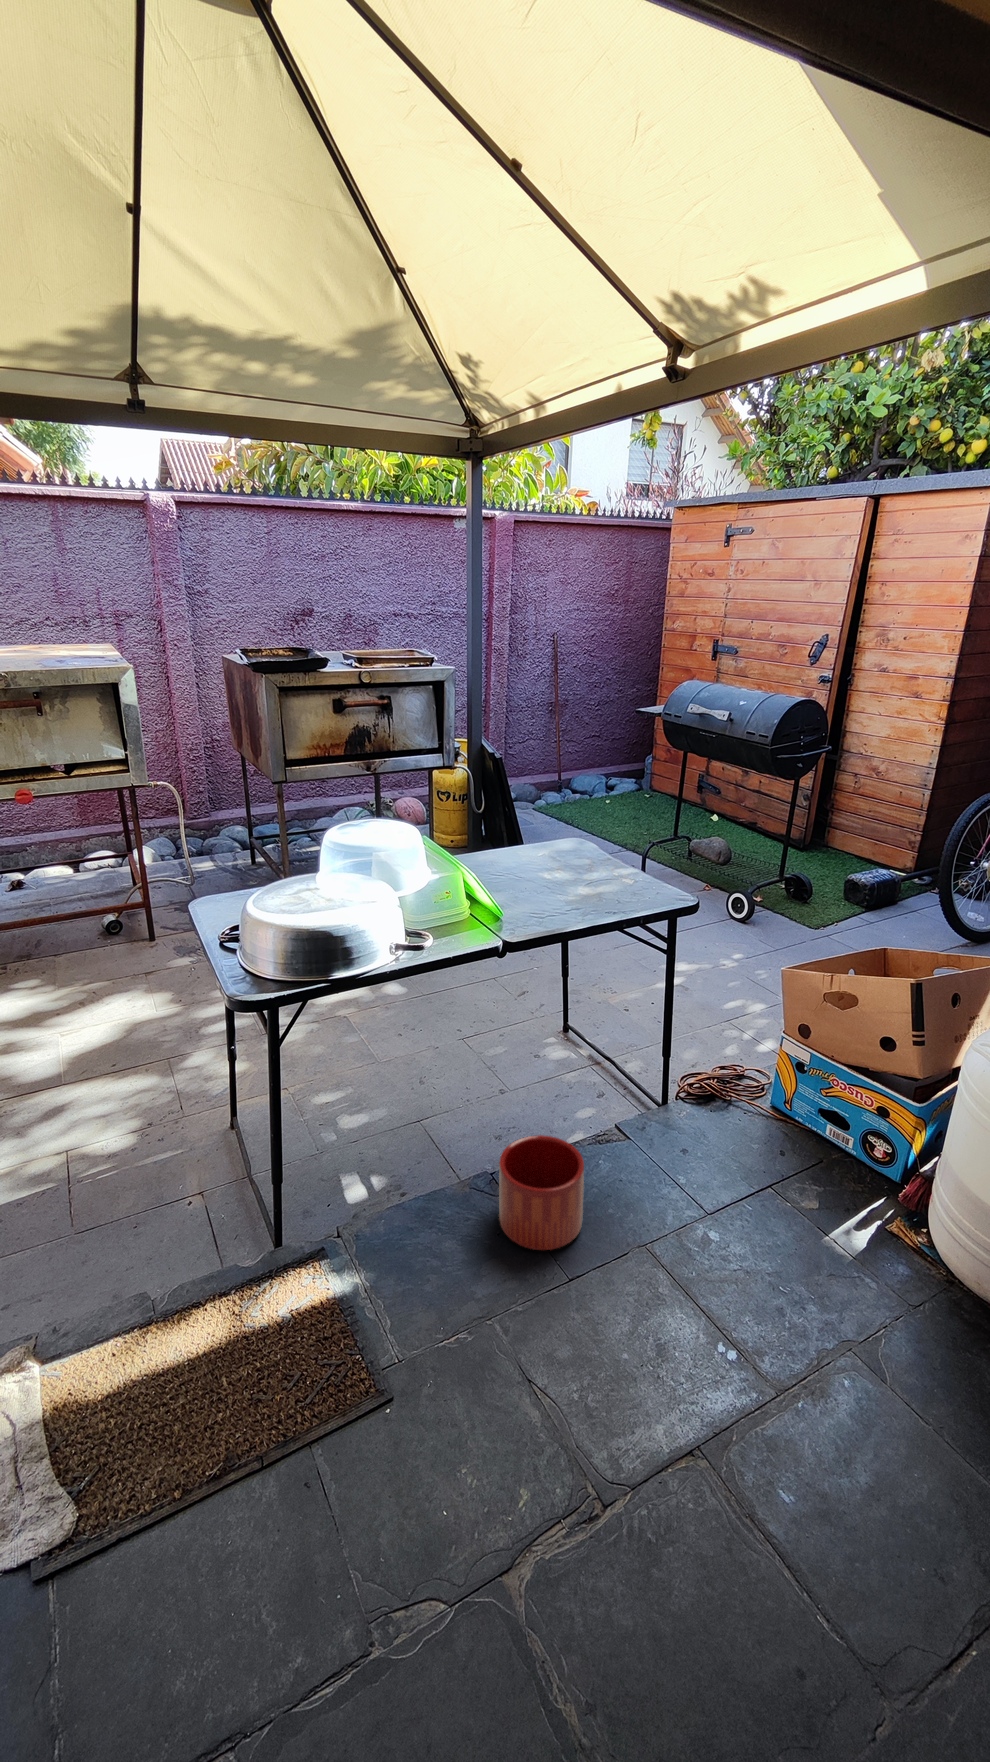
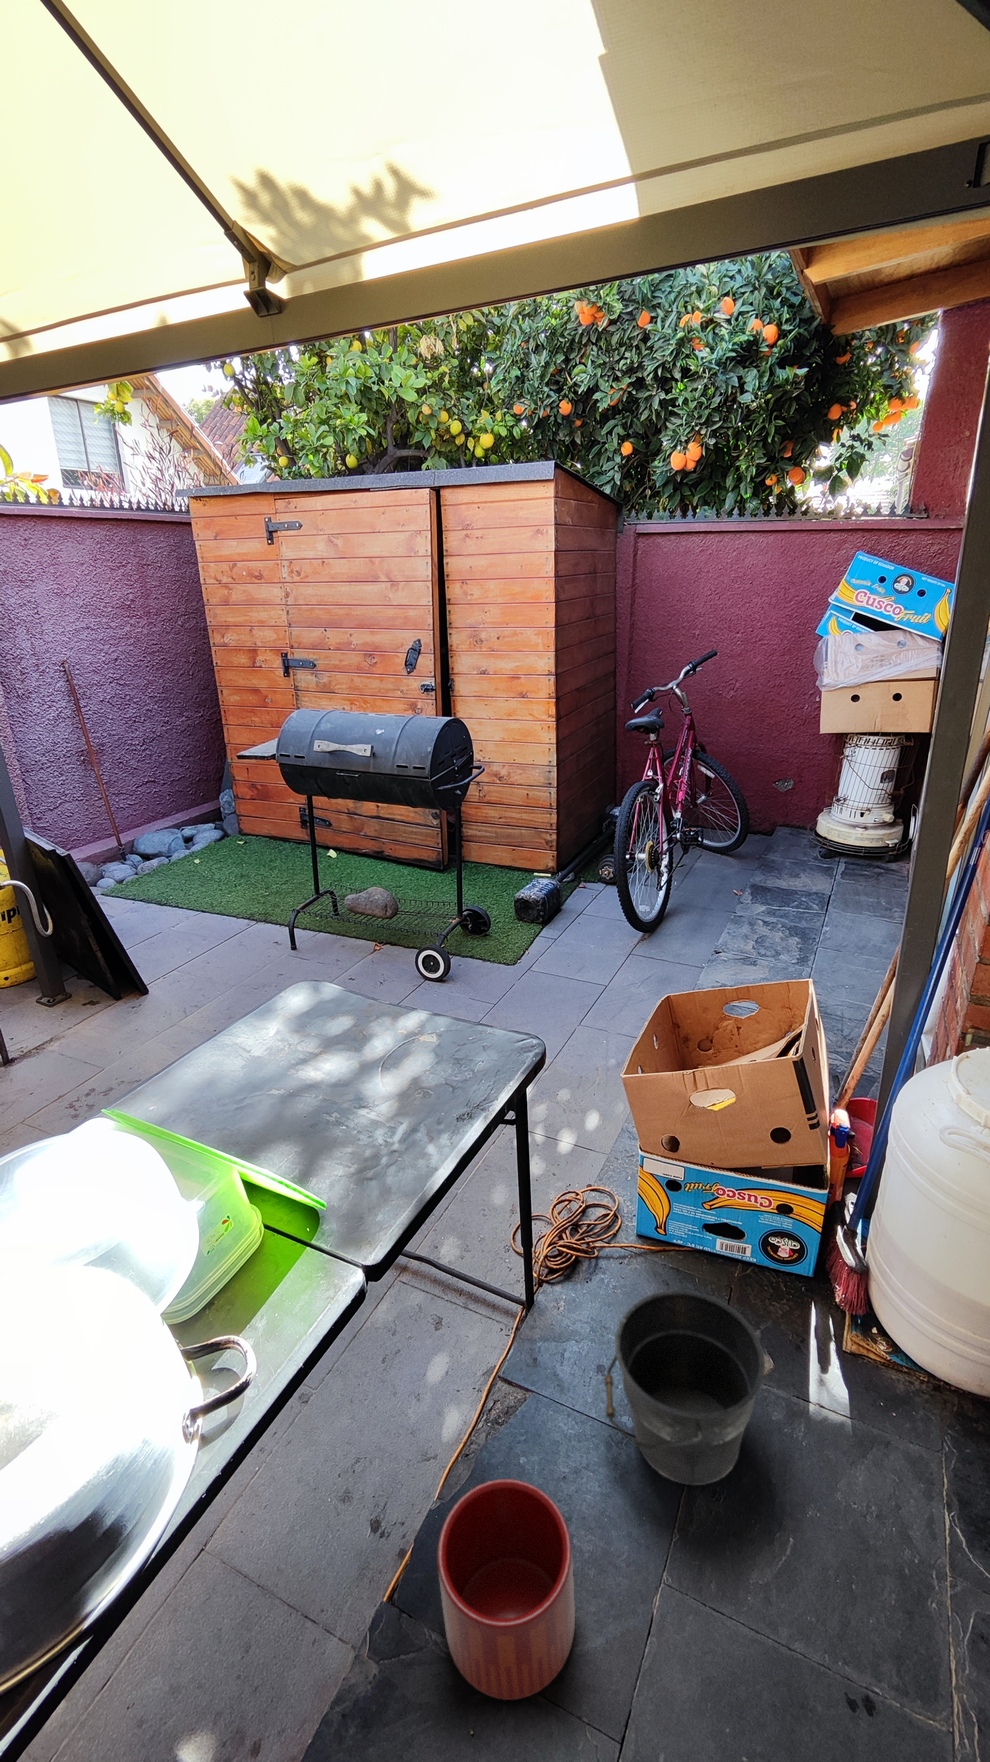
bucket: none [657,1104,783,1237] -> present [604,1290,765,1485]

